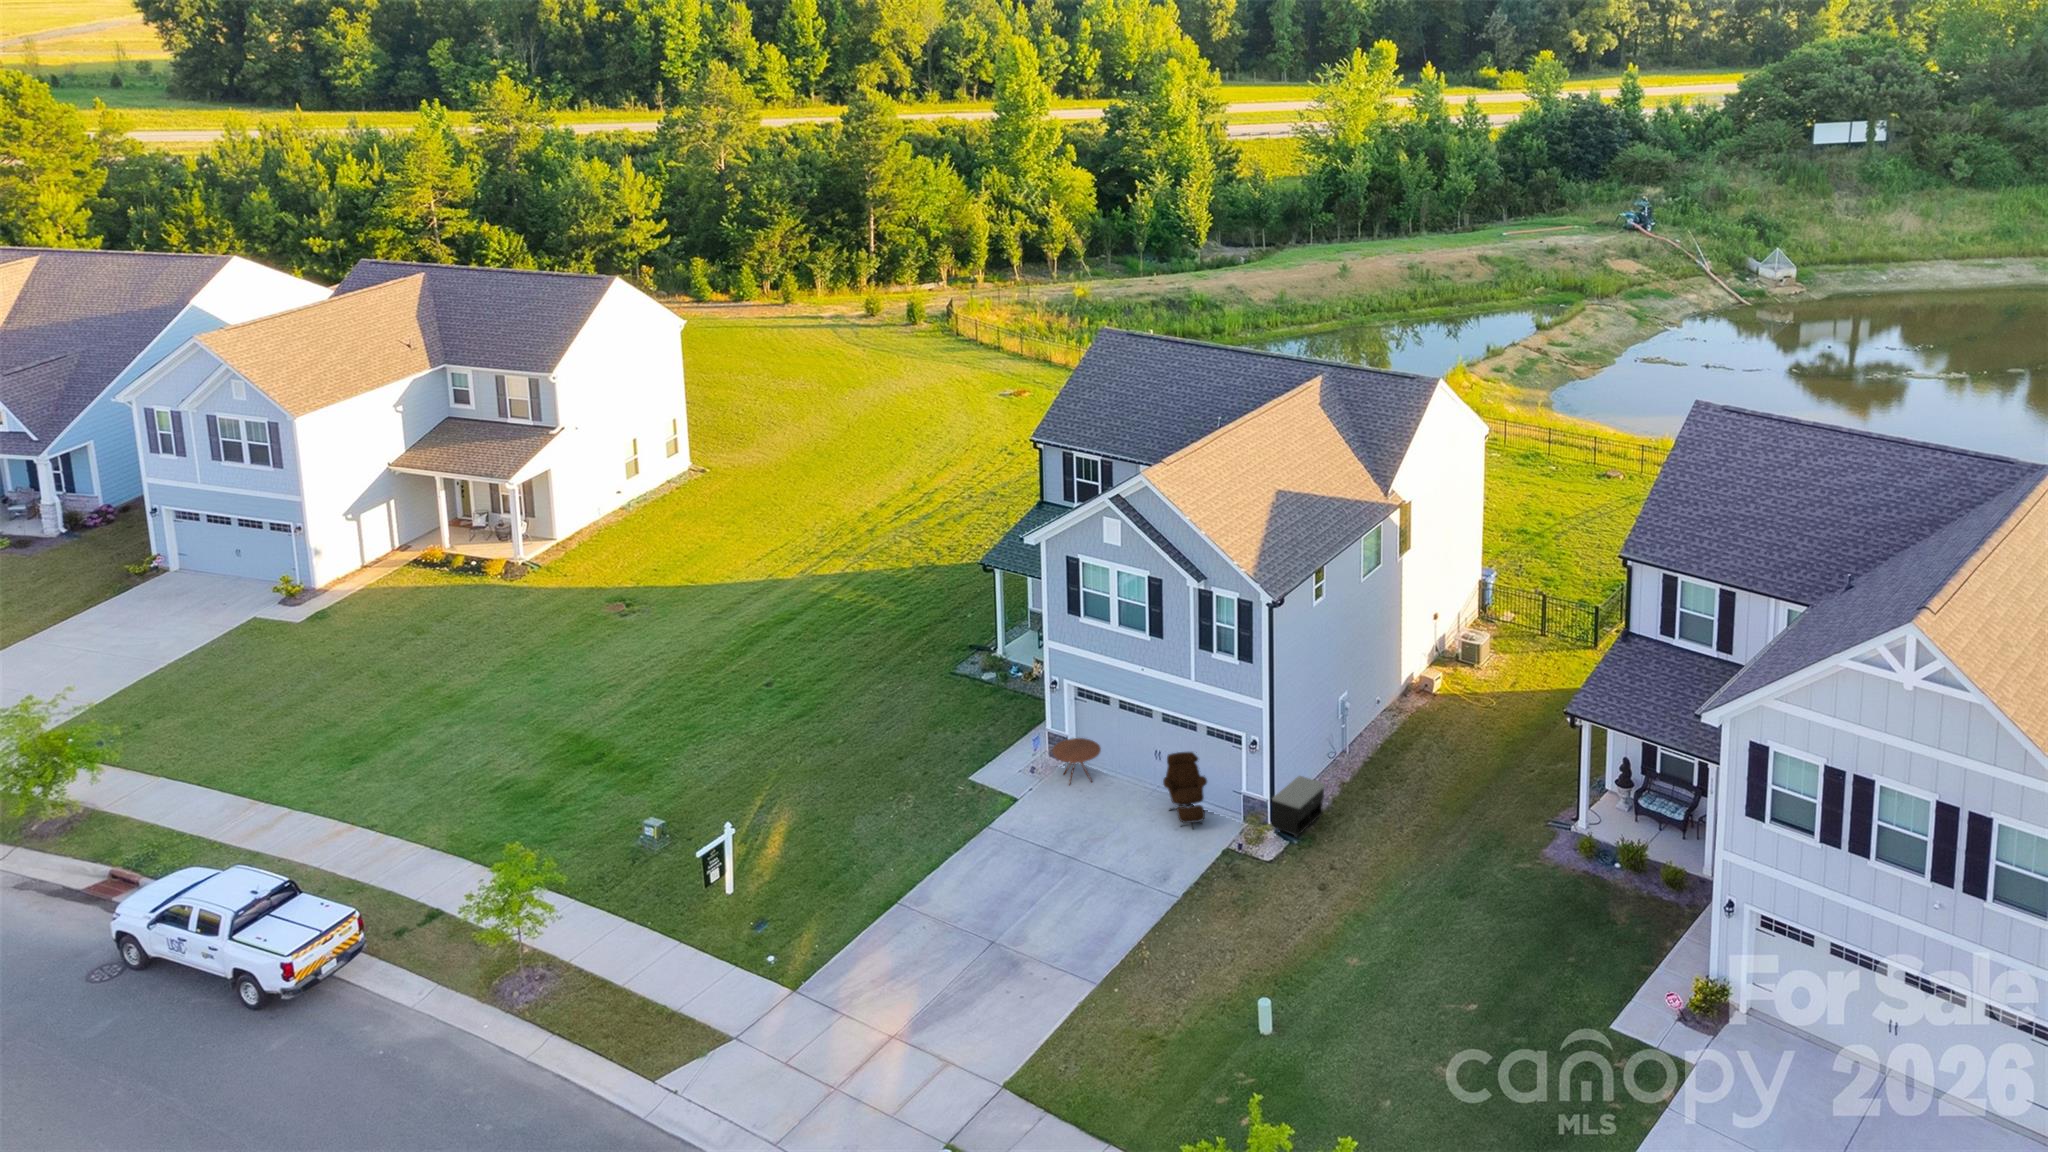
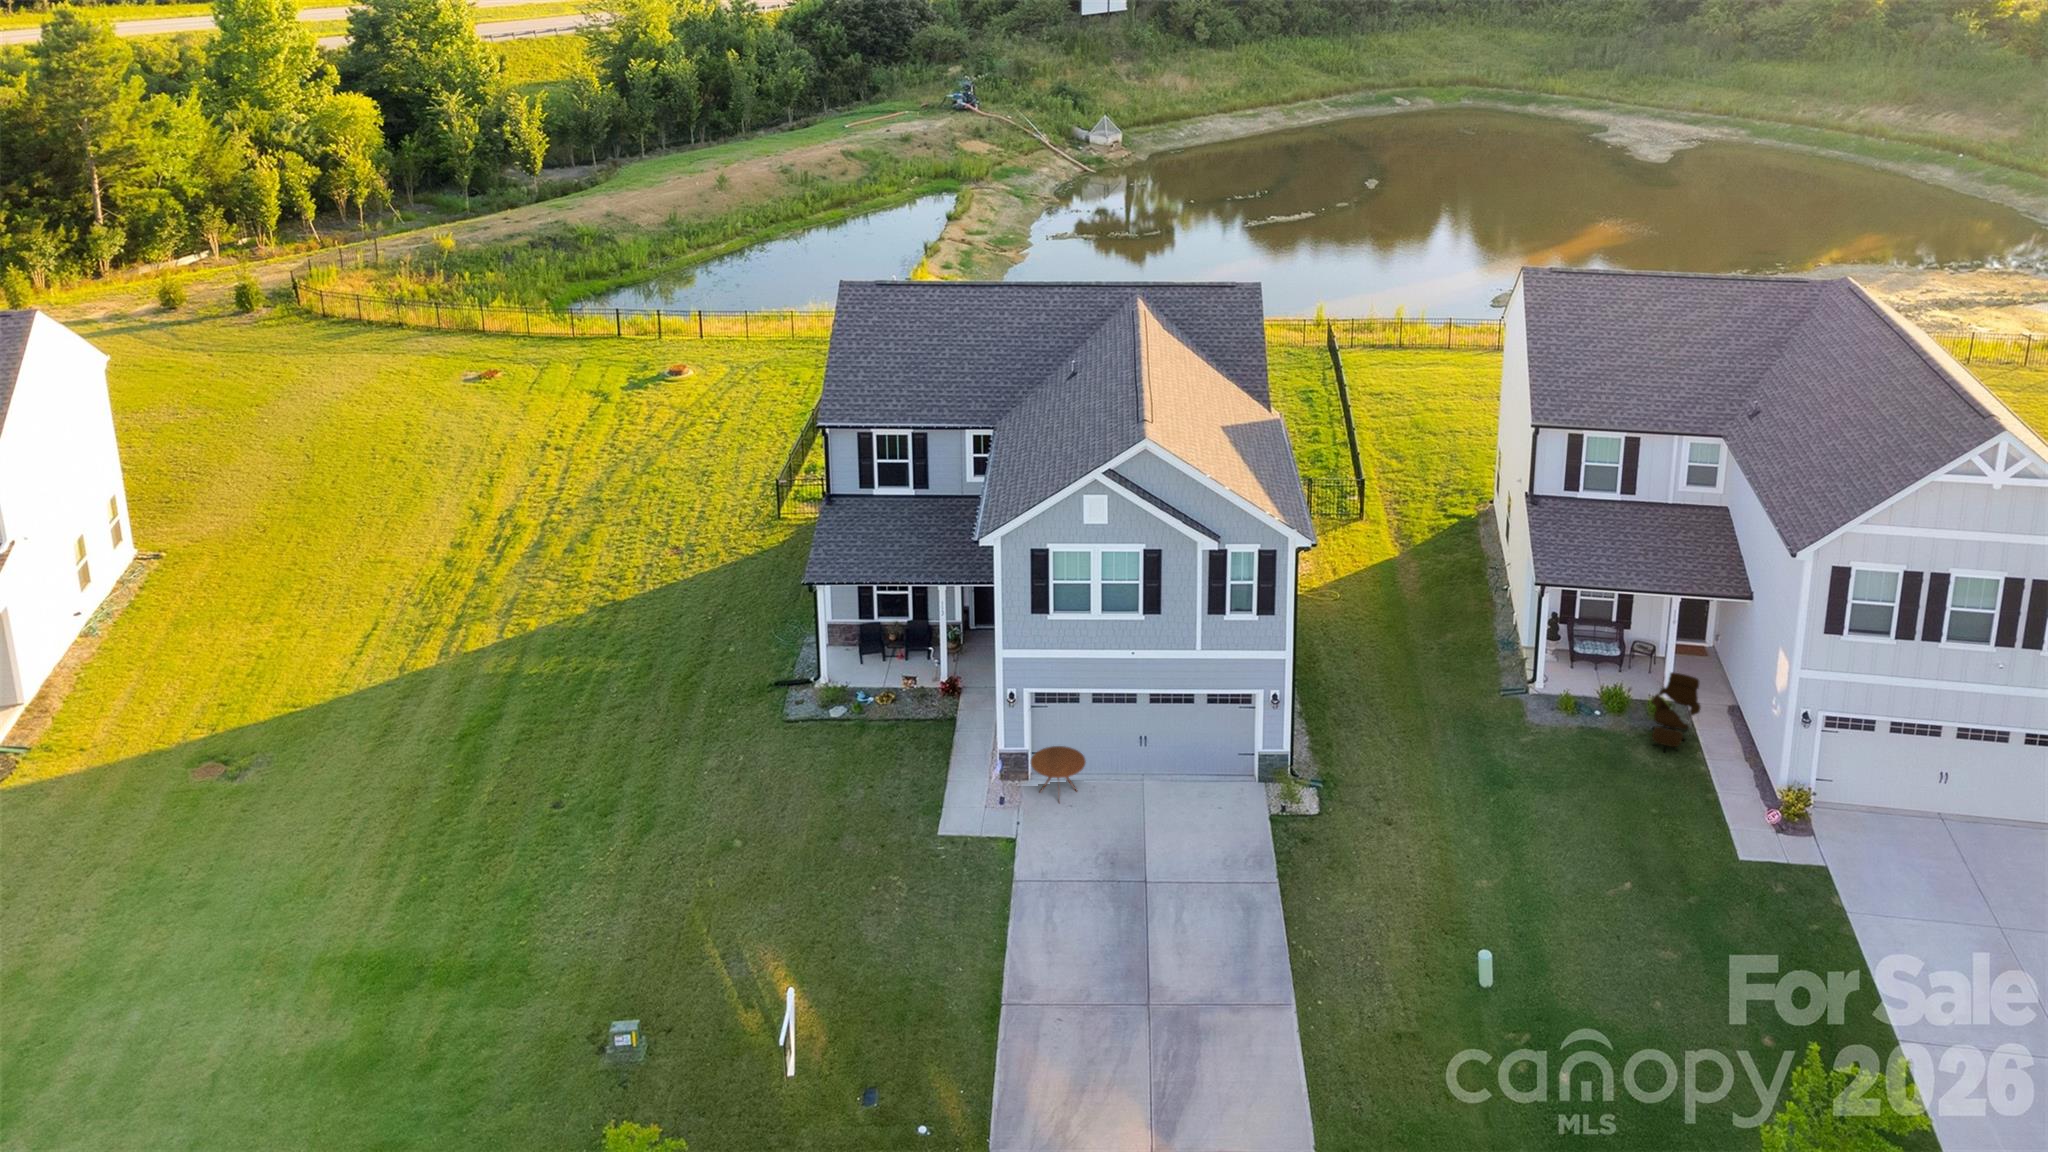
lounge chair: present [1163,752,1207,824] -> present [1652,672,1701,748]
storage bench: present [1272,776,1325,836] -> none [1292,717,1332,780]

